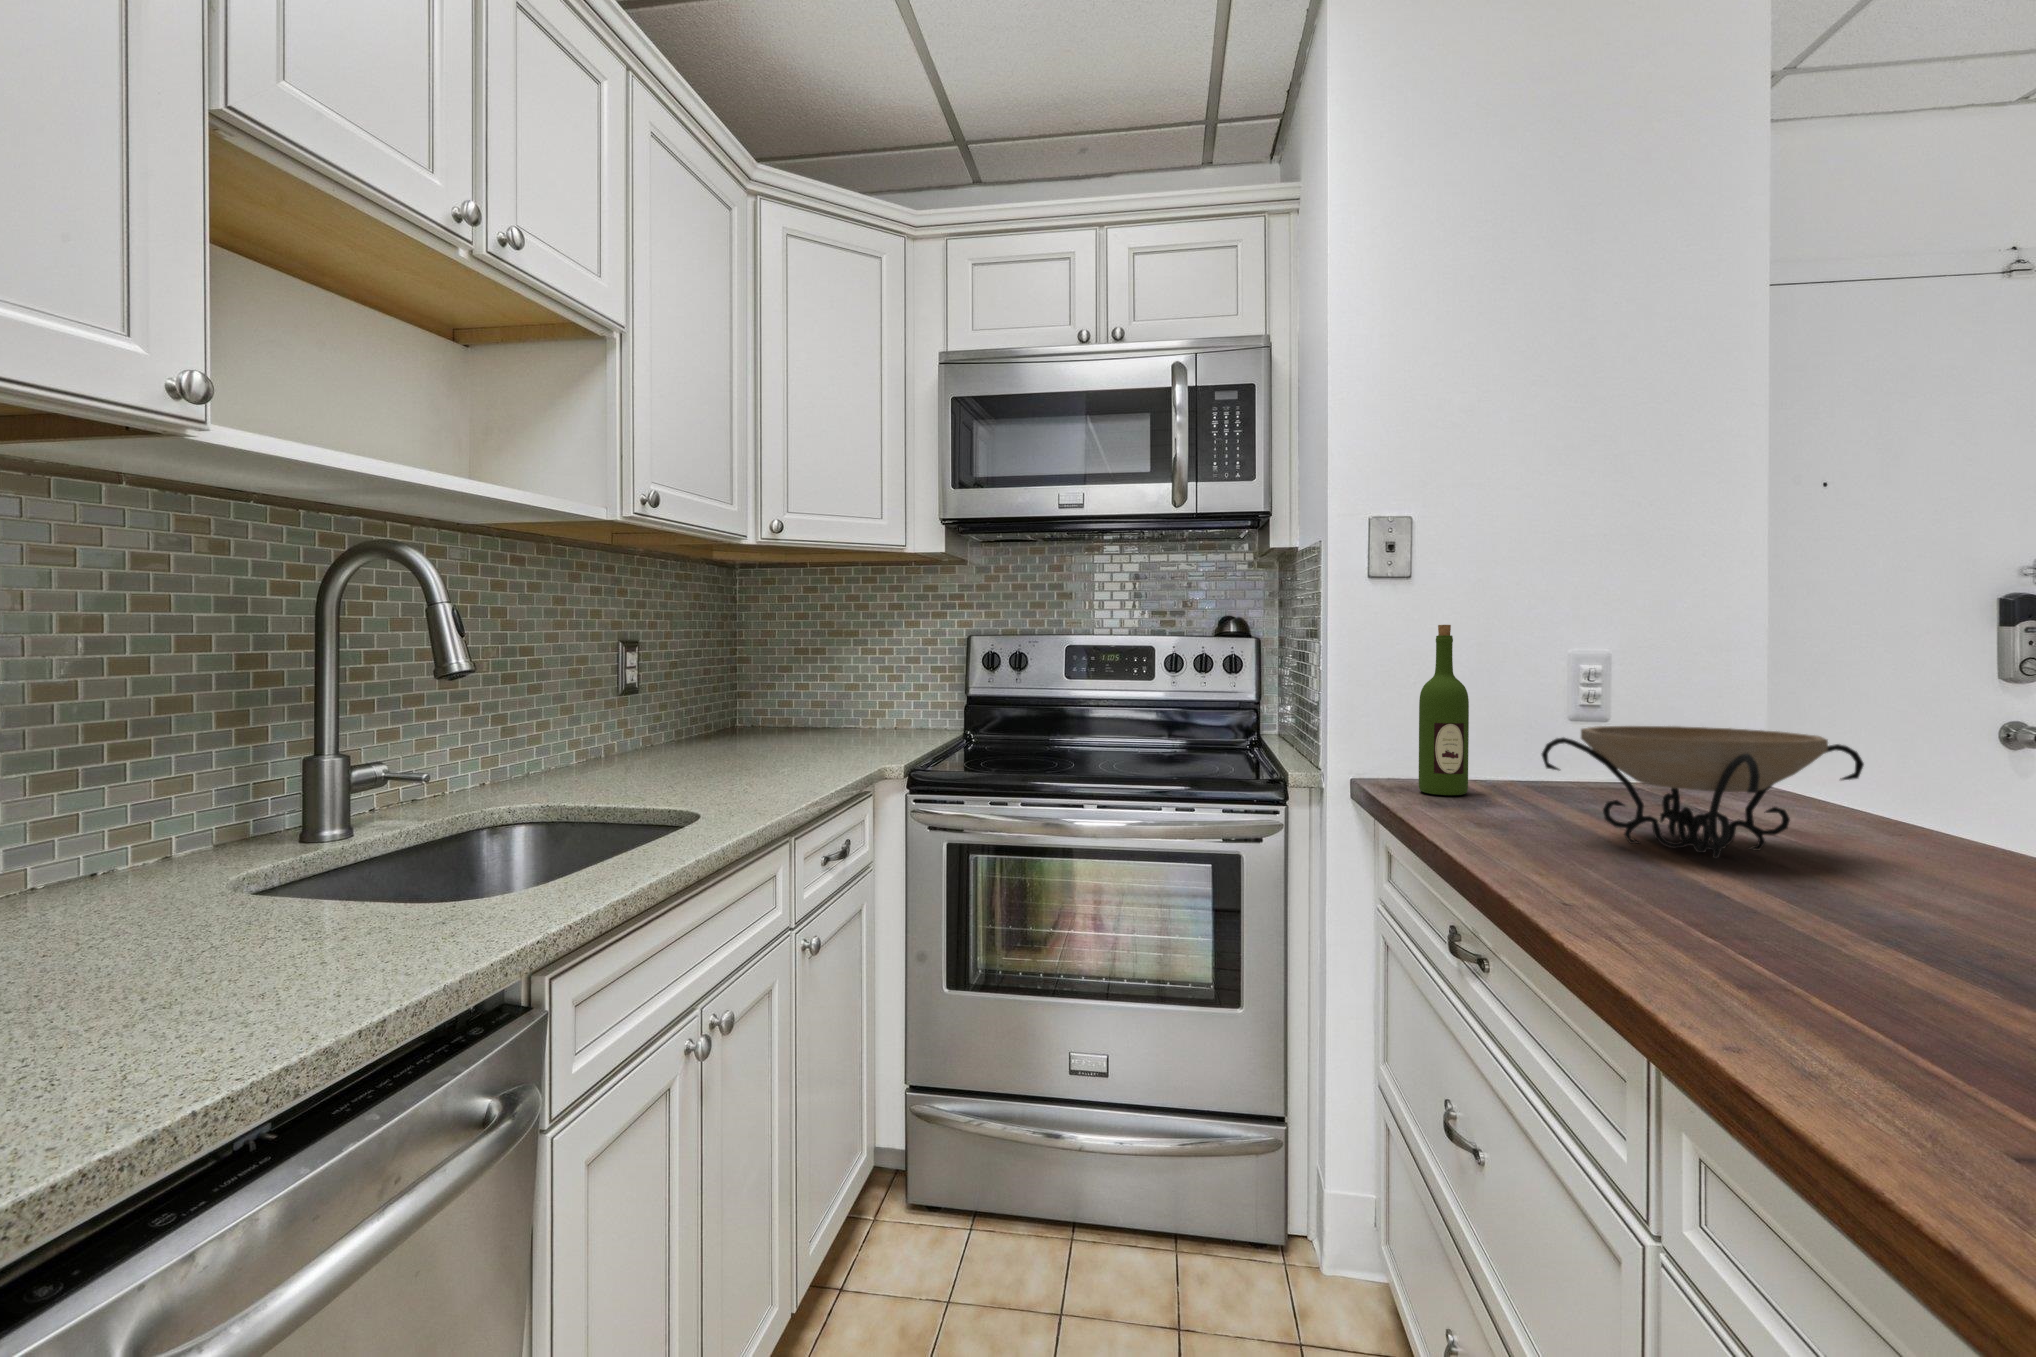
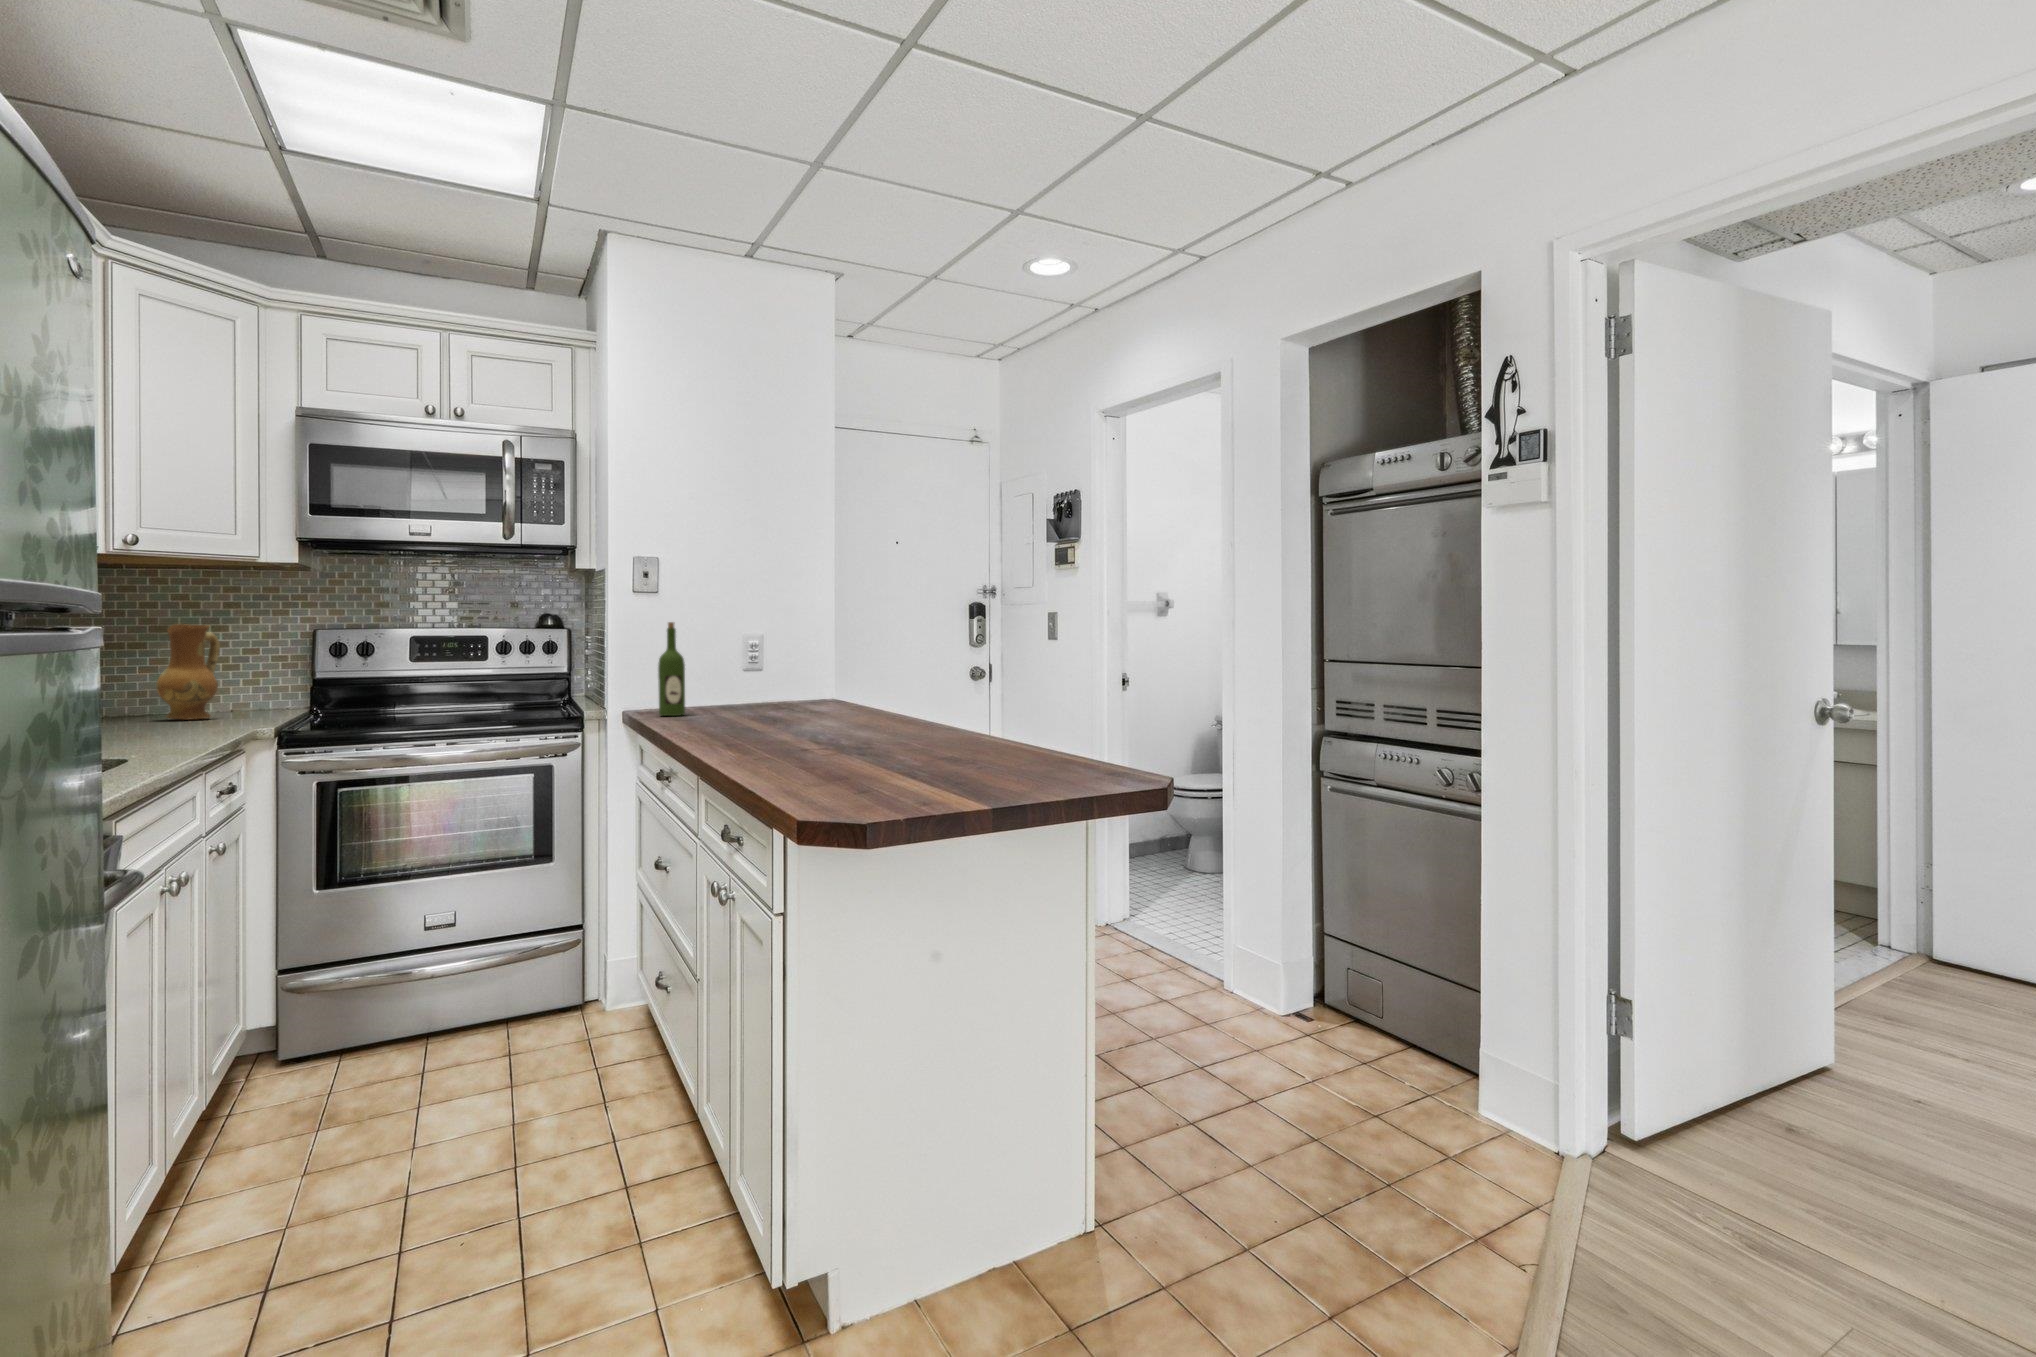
ceramic jug: none [810,637,871,751] -> present [156,624,220,720]
decorative bowl: present [1542,726,1864,858] -> none [698,668,821,721]

